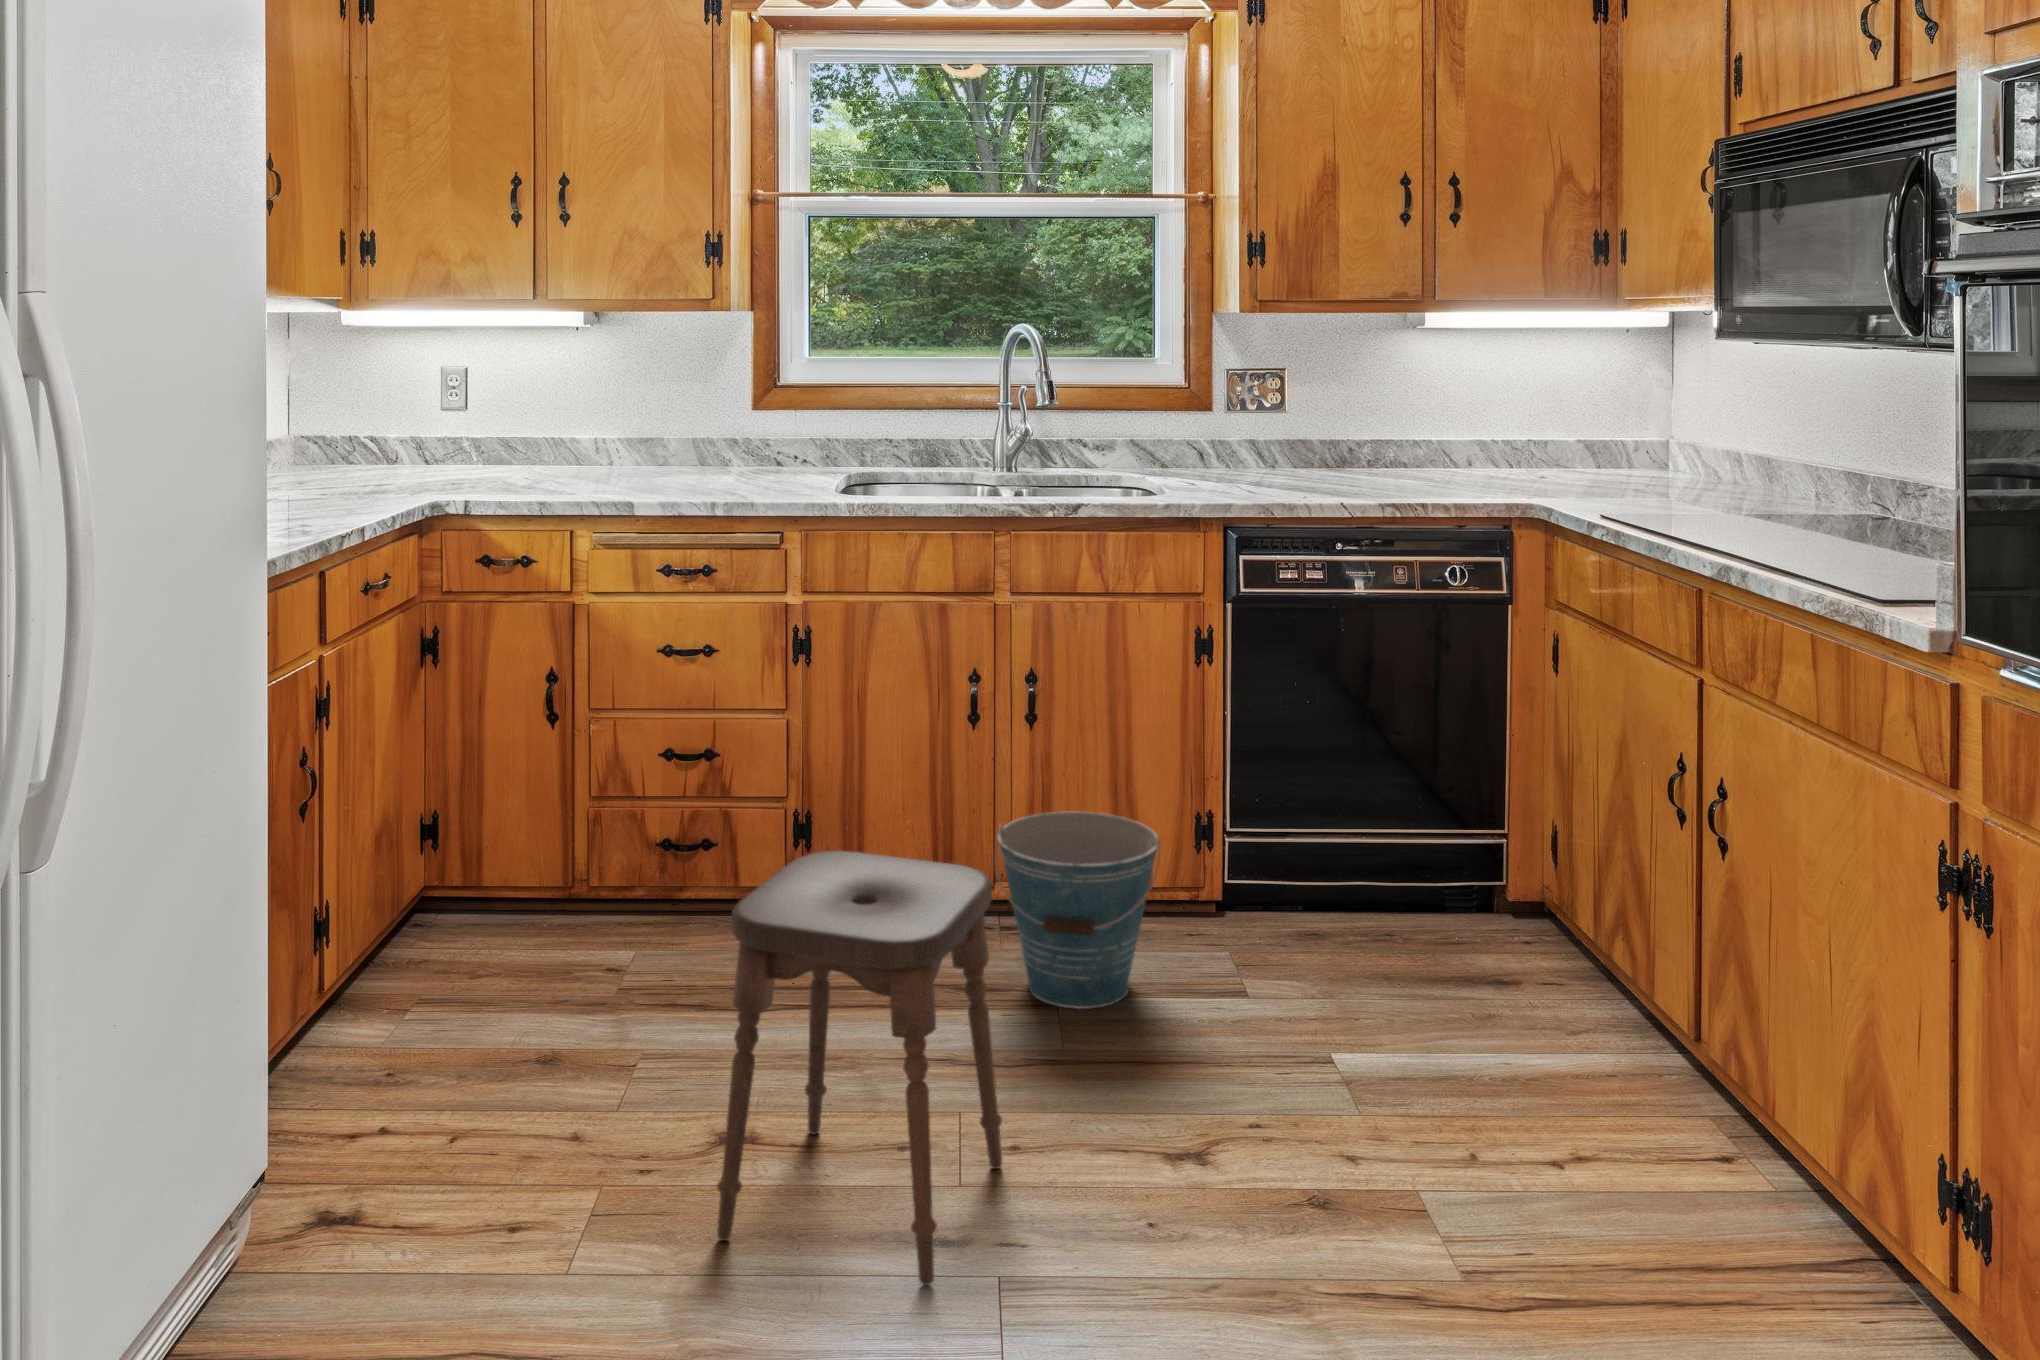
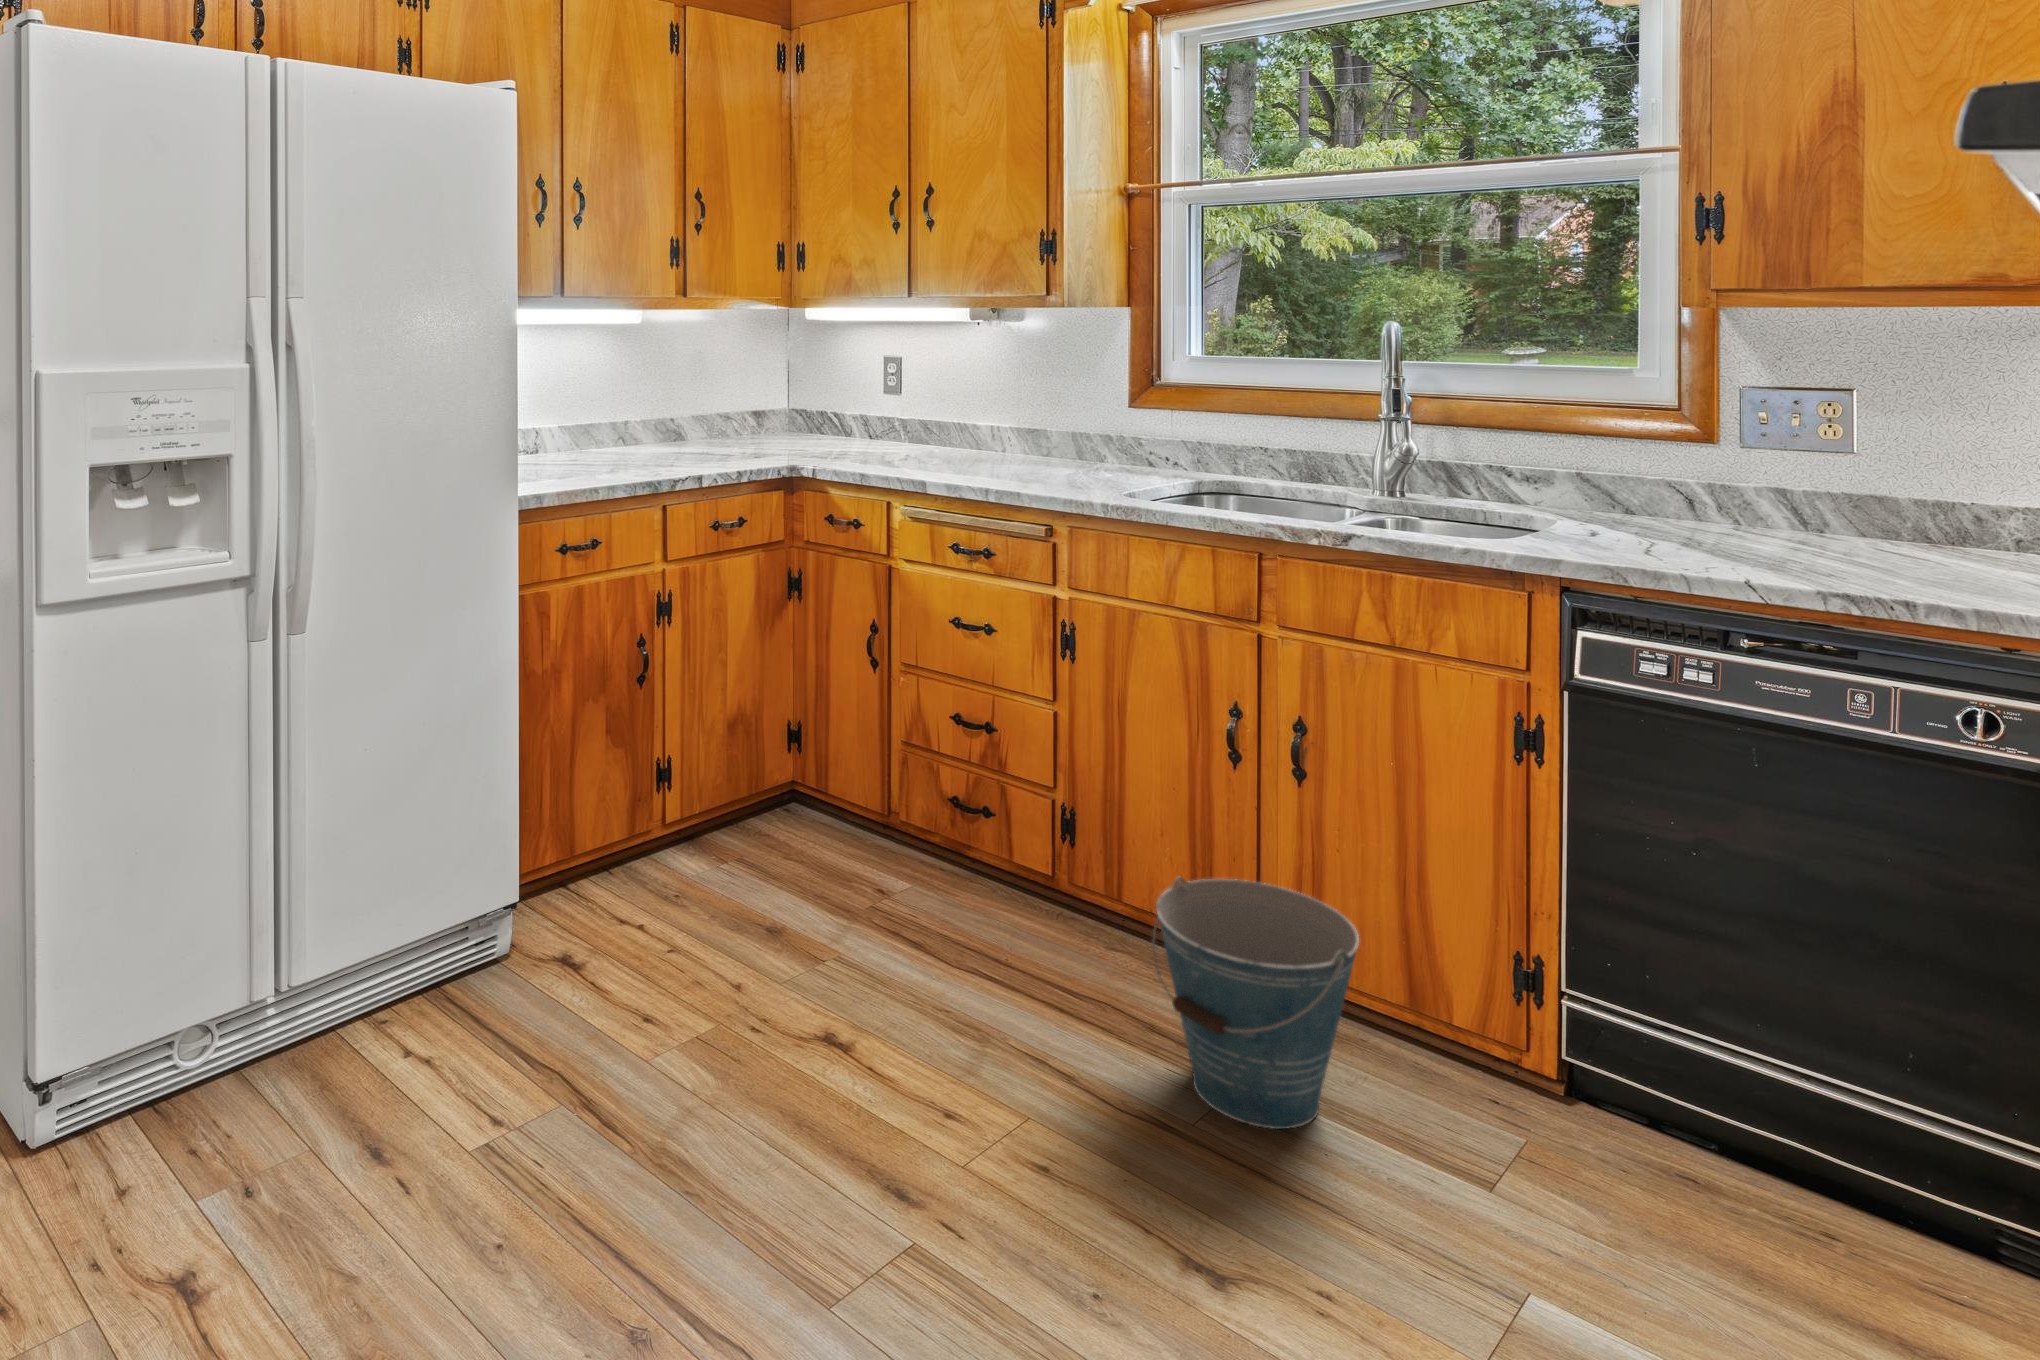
stool: present [717,851,1002,1285] -> none [654,835,941,1288]

